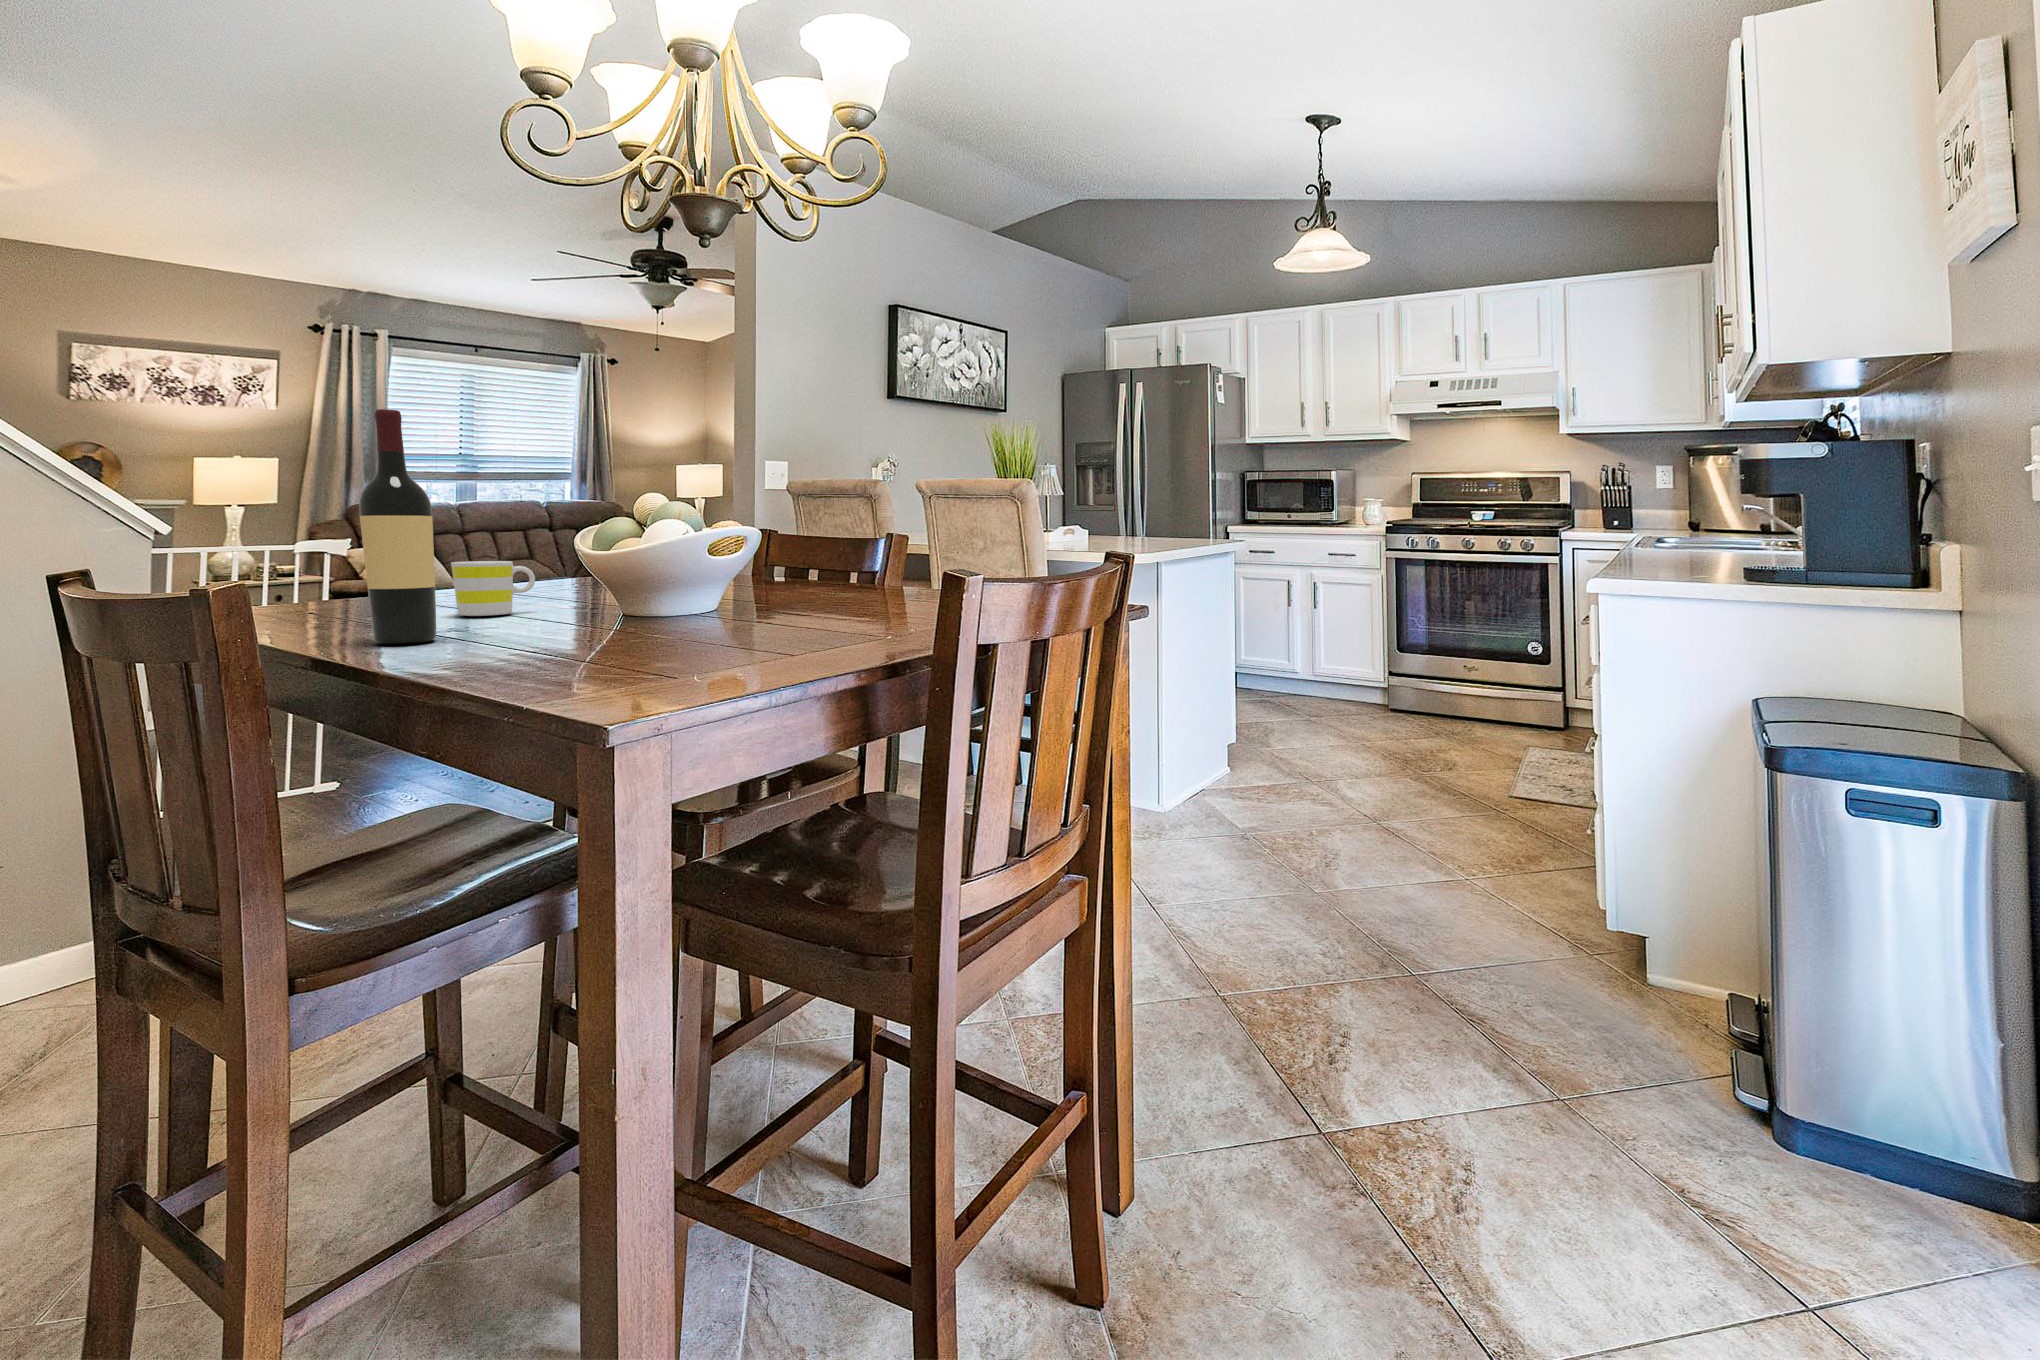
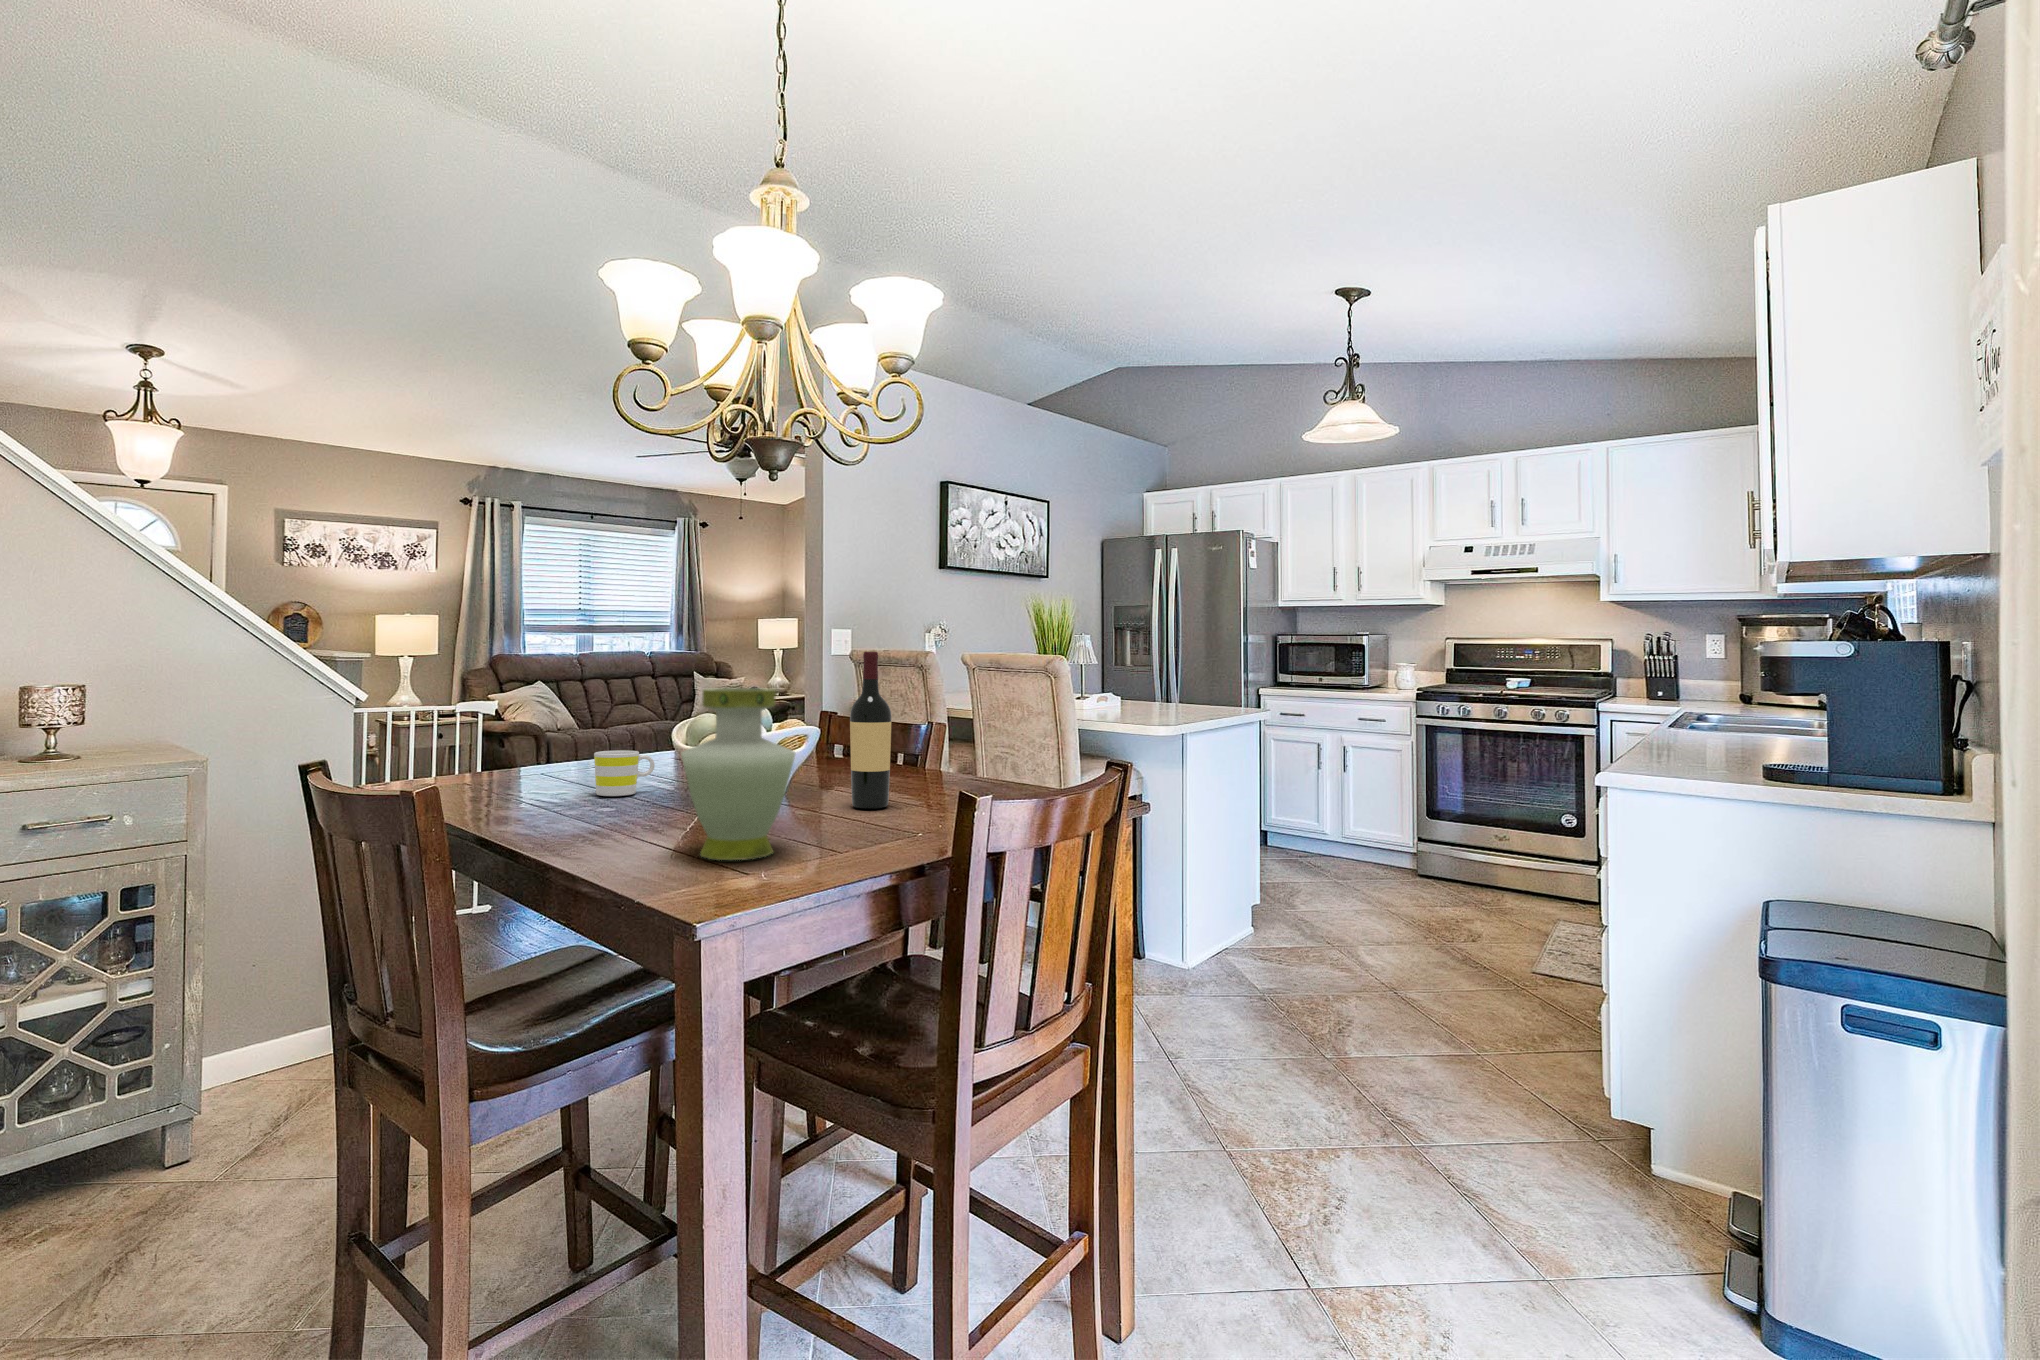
wine bottle: present [359,409,436,644] -> present [850,652,891,809]
vase: none [551,440,712,667] -> present [681,688,795,860]

